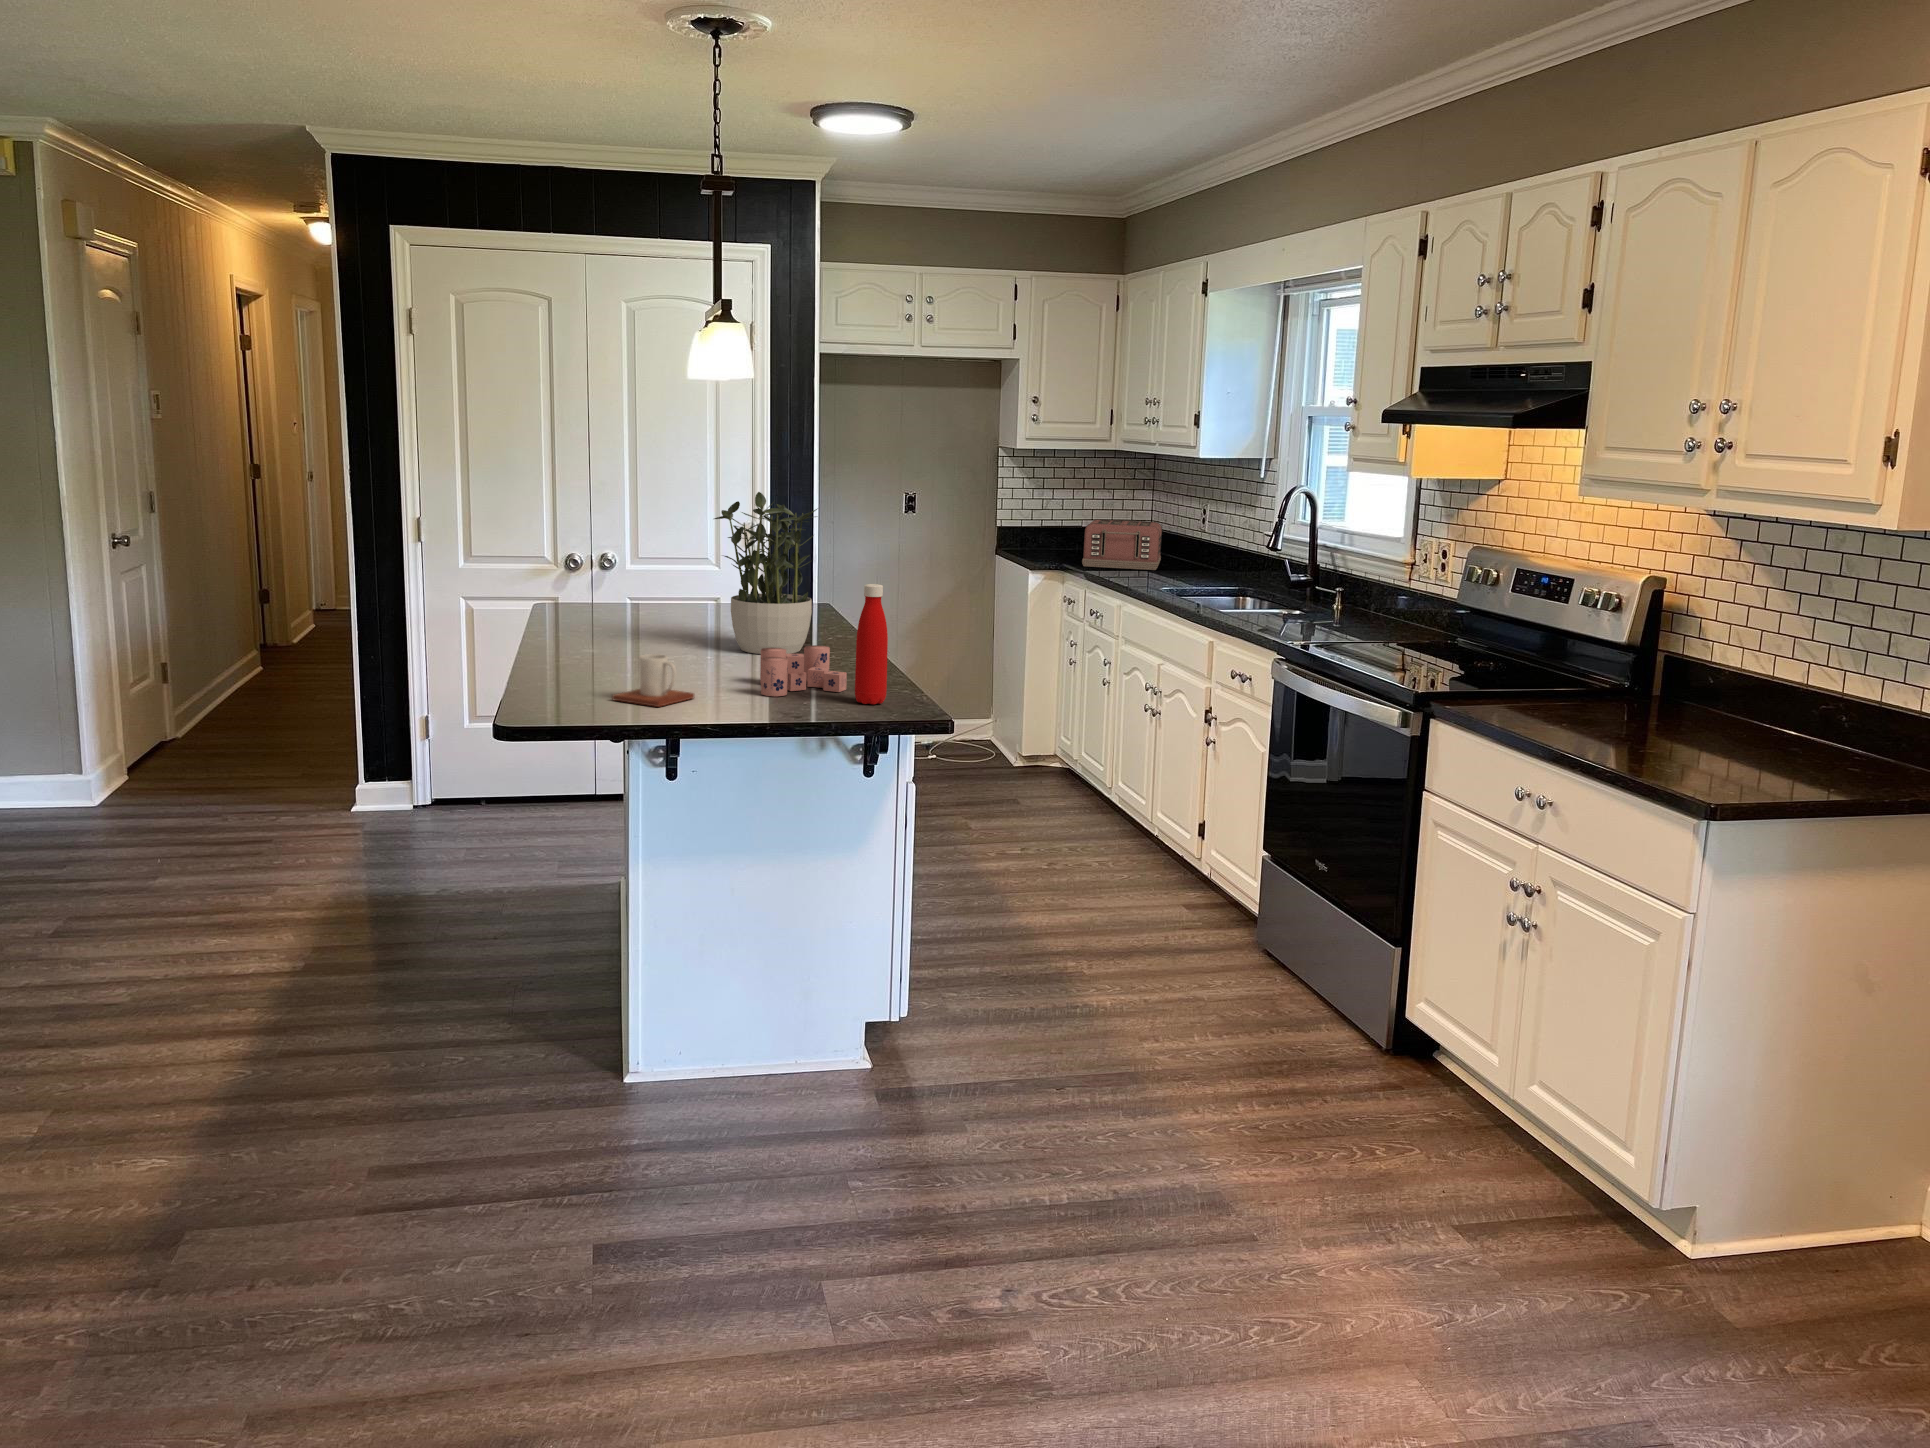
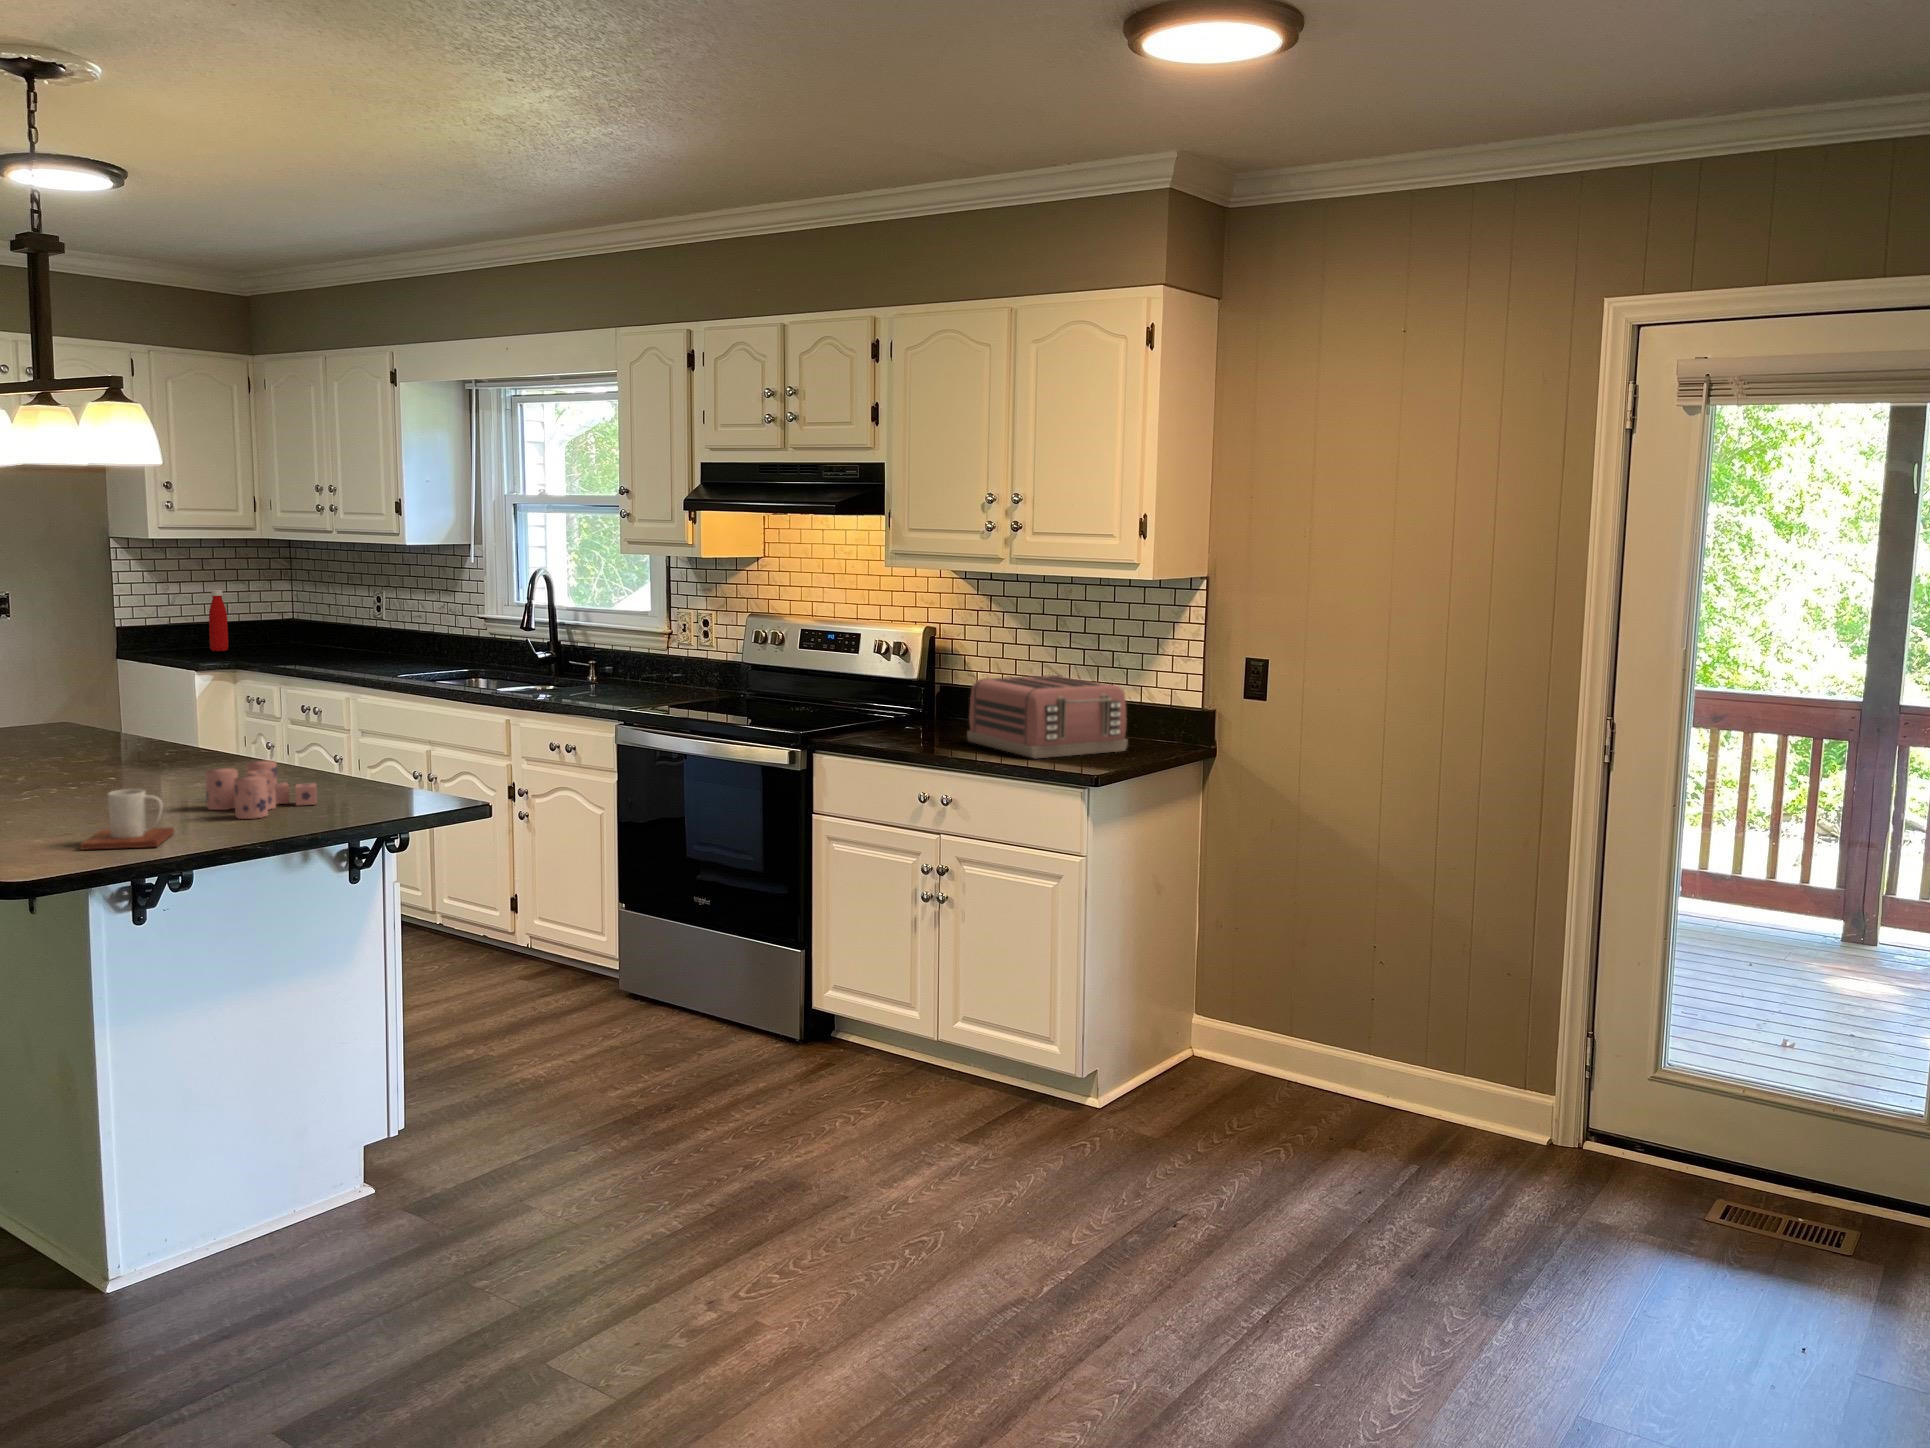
potted plant: present [714,492,817,654] -> none [52,600,178,785]
toaster: present [1082,519,1162,570] -> present [967,675,1127,758]
bottle: present [855,584,888,704] -> present [209,590,228,651]

